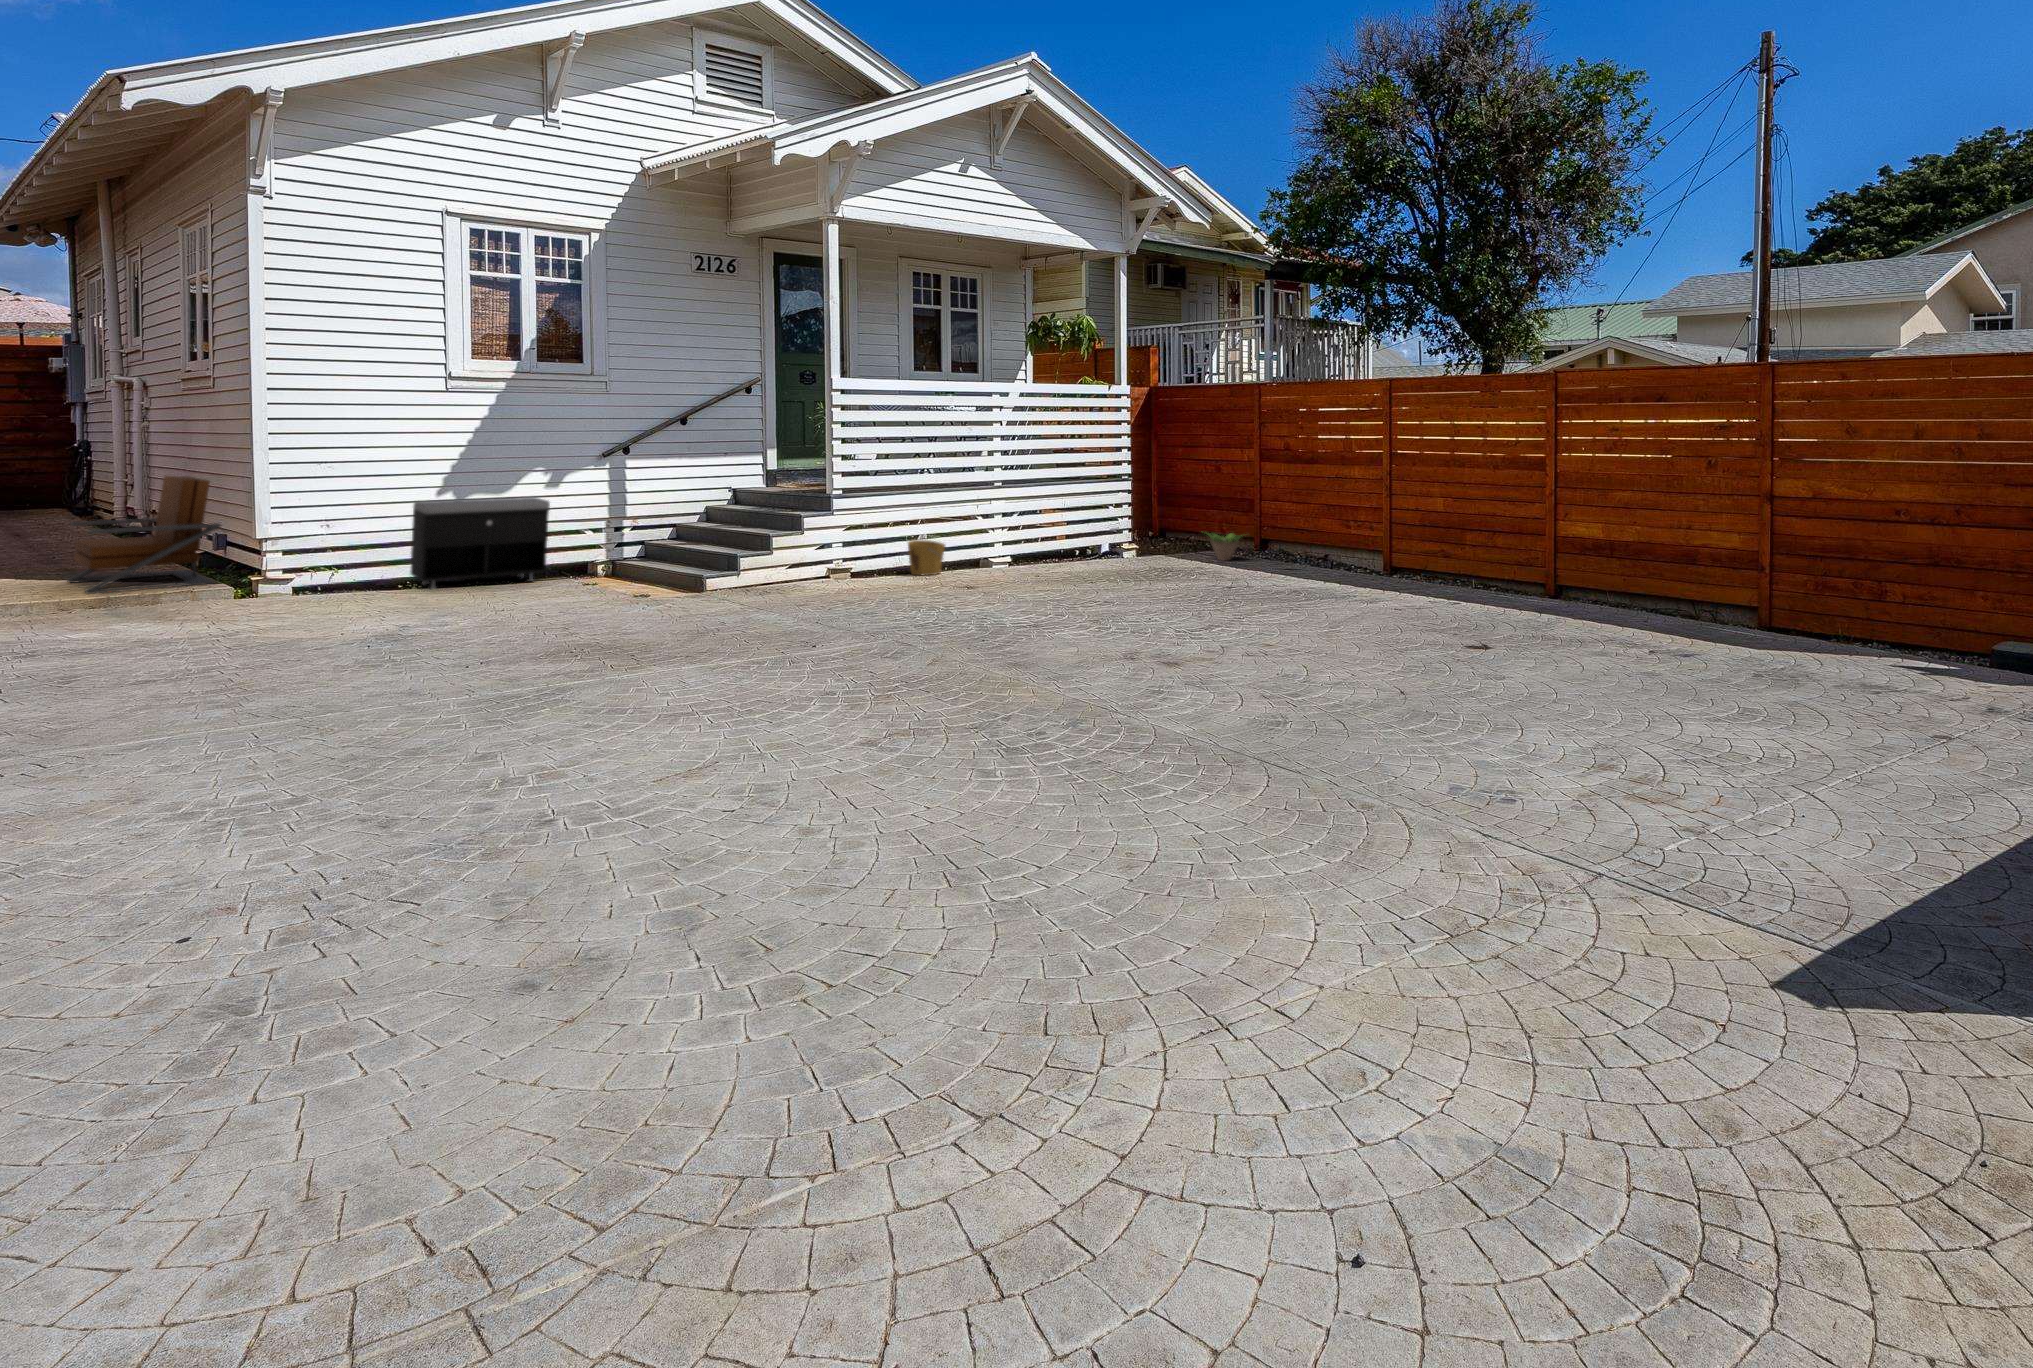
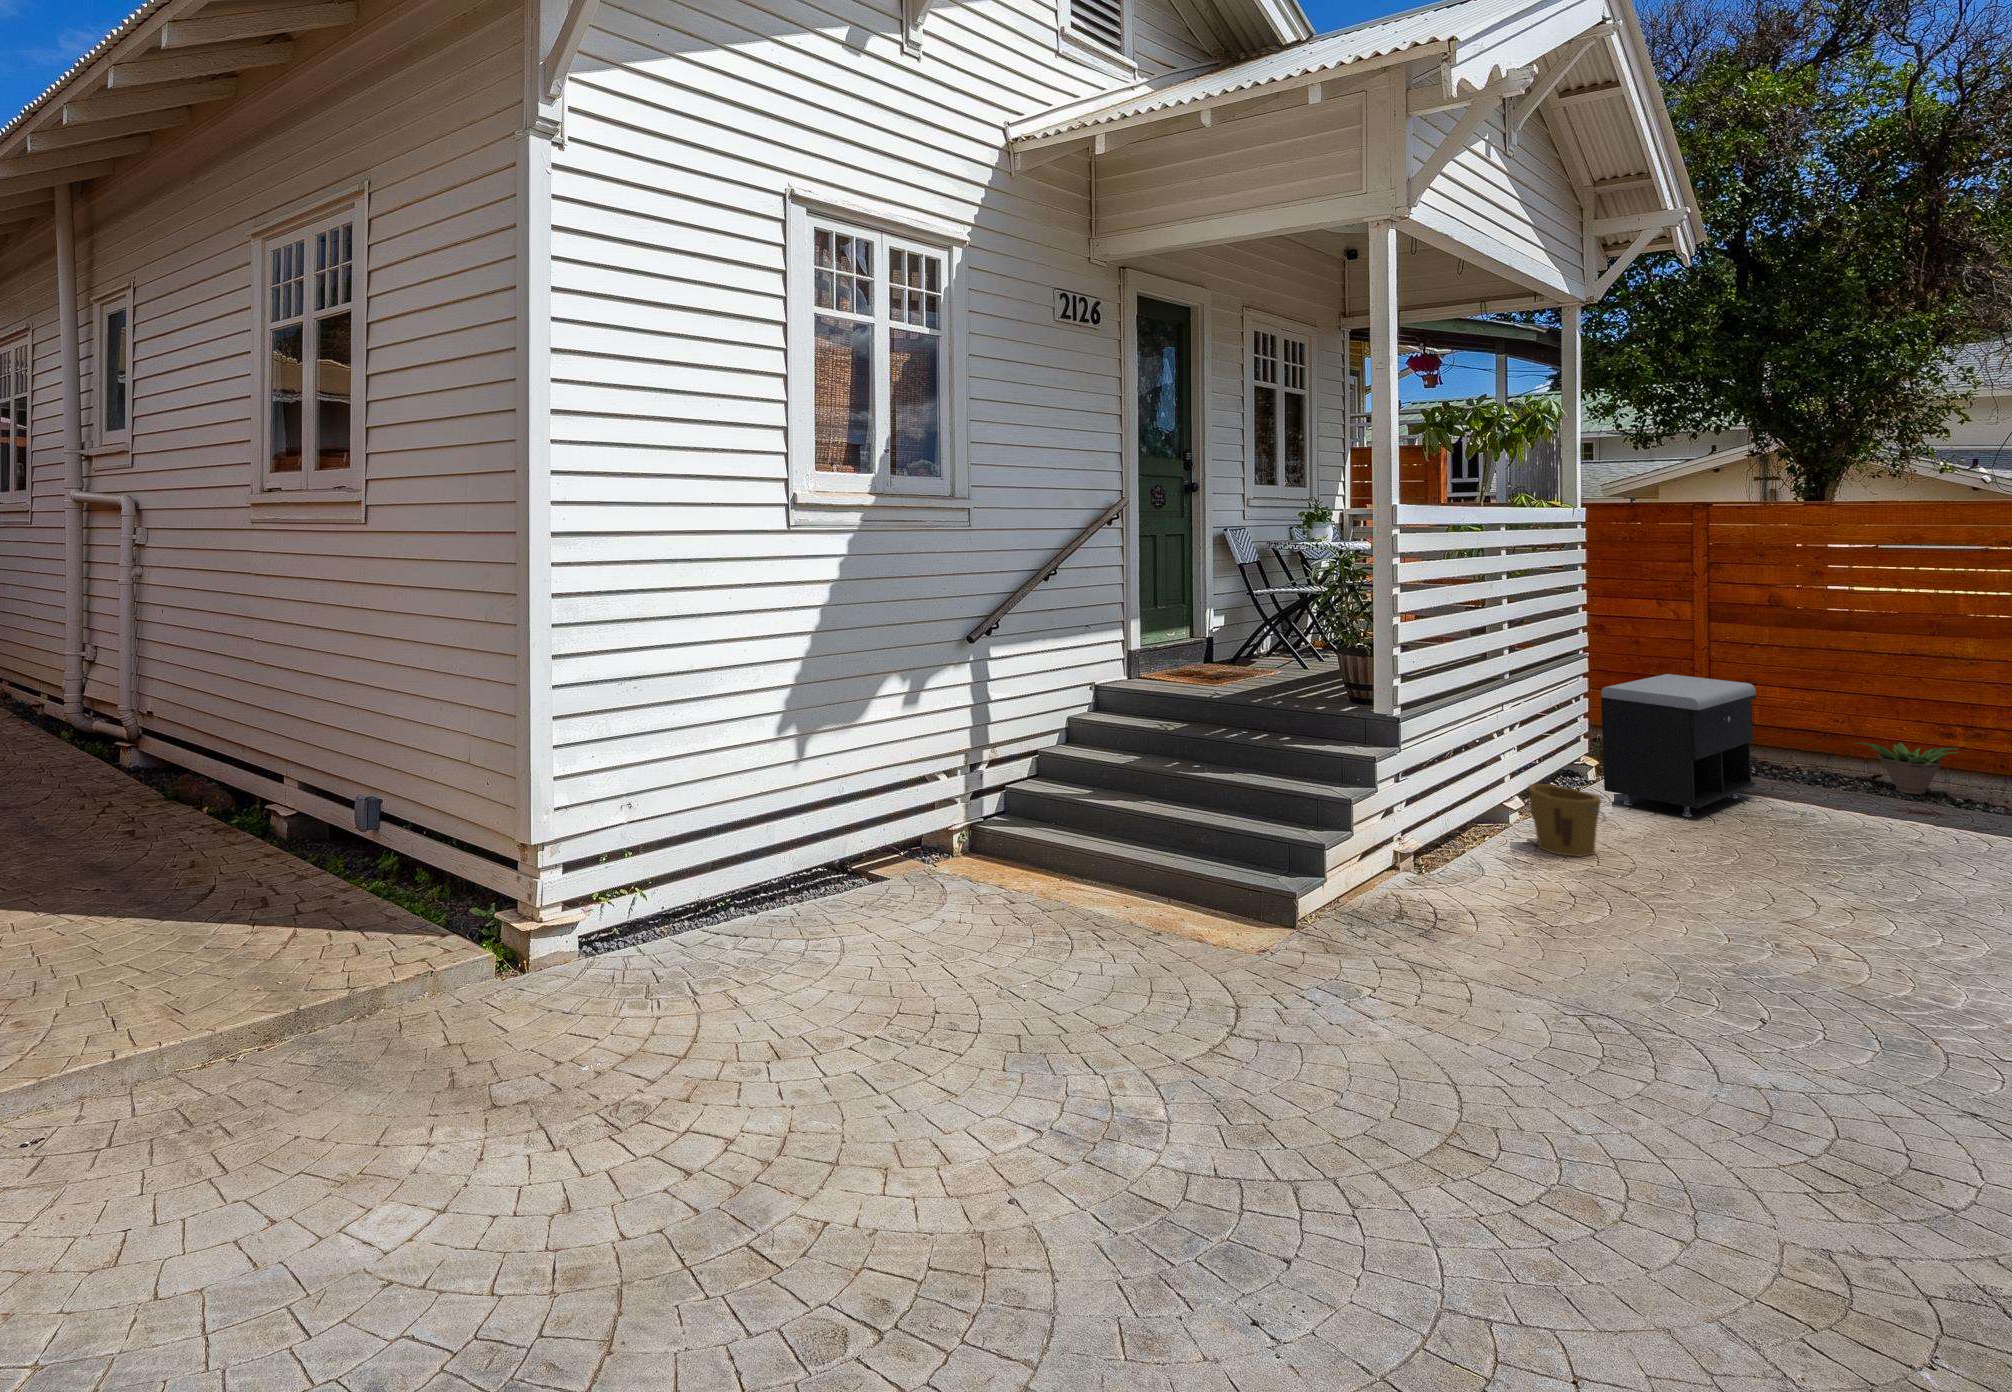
lounge chair: present [67,476,221,594] -> none [109,692,400,967]
storage bench: present [410,497,550,589] -> present [1601,674,1756,817]

